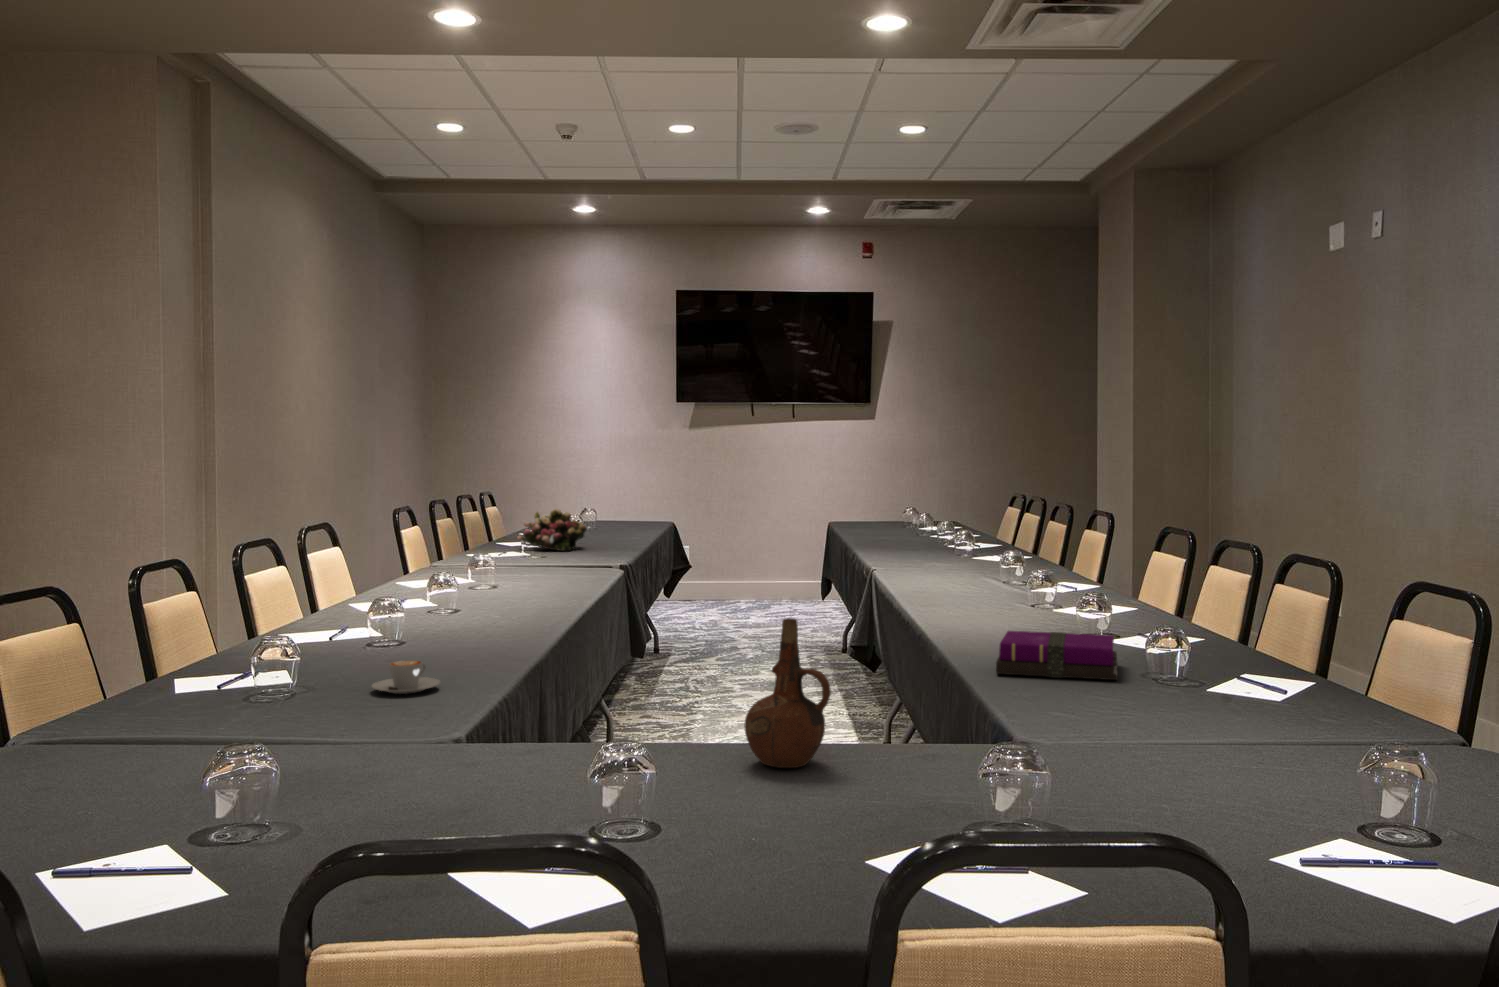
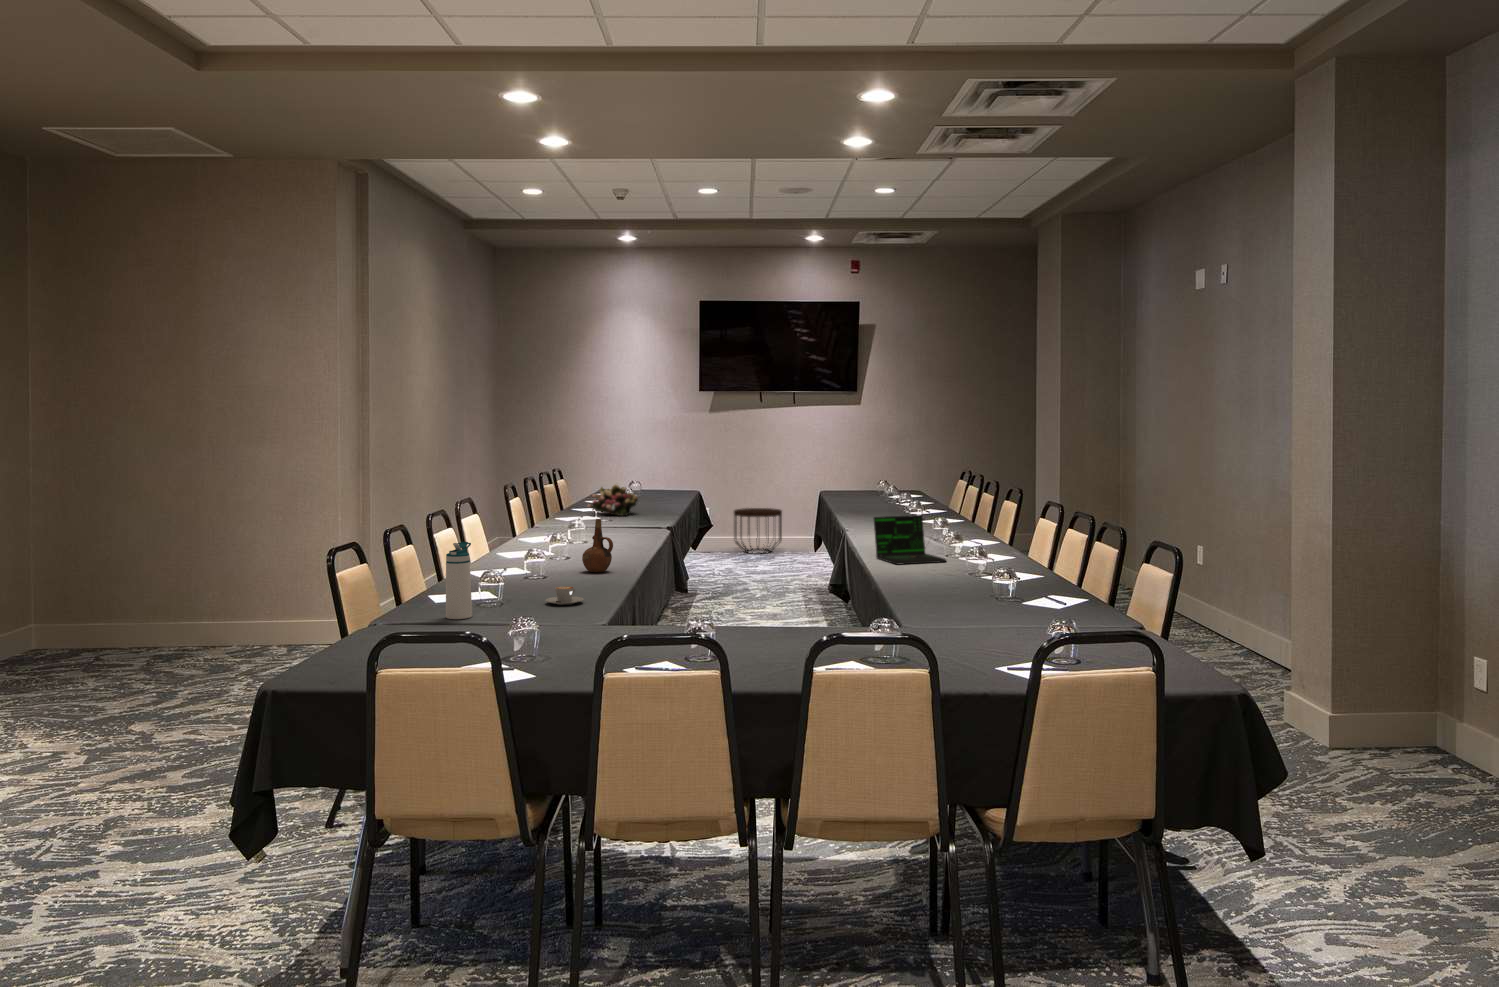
laptop: none [922,544,1037,619] -> present [873,515,946,565]
side table: none [718,545,779,602] -> present [734,508,782,554]
water bottle: none [167,582,222,726] -> present [446,542,472,619]
ceramic pitcher: present [745,618,831,768] -> present [582,519,613,572]
notebook: present [996,631,1118,680] -> none [905,571,979,599]

